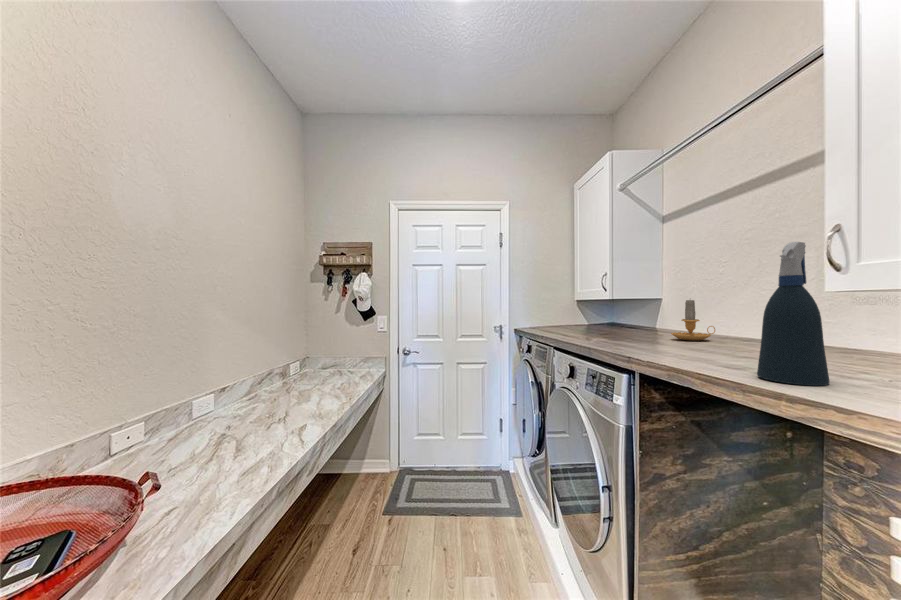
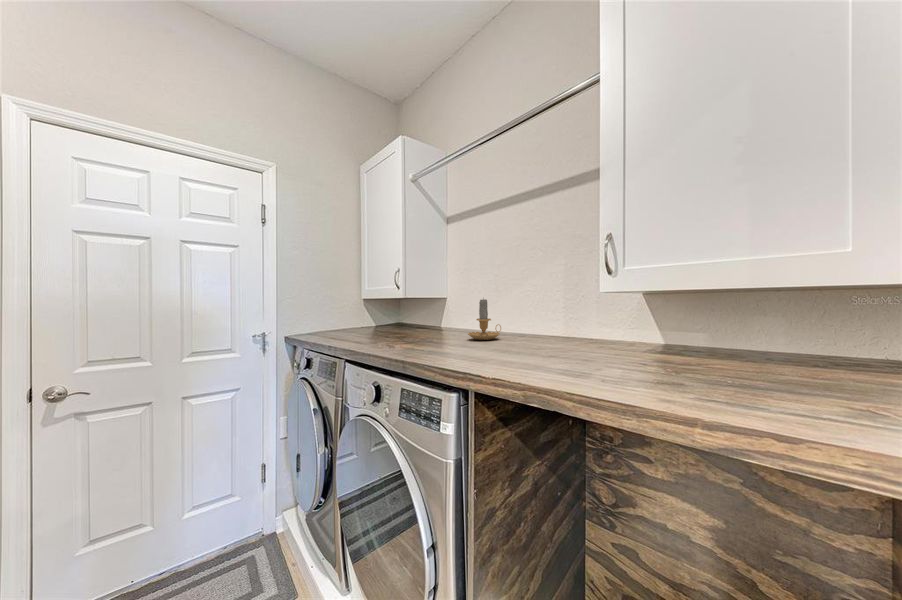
spray bottle: present [757,242,829,386] -> none [602,238,662,391]

